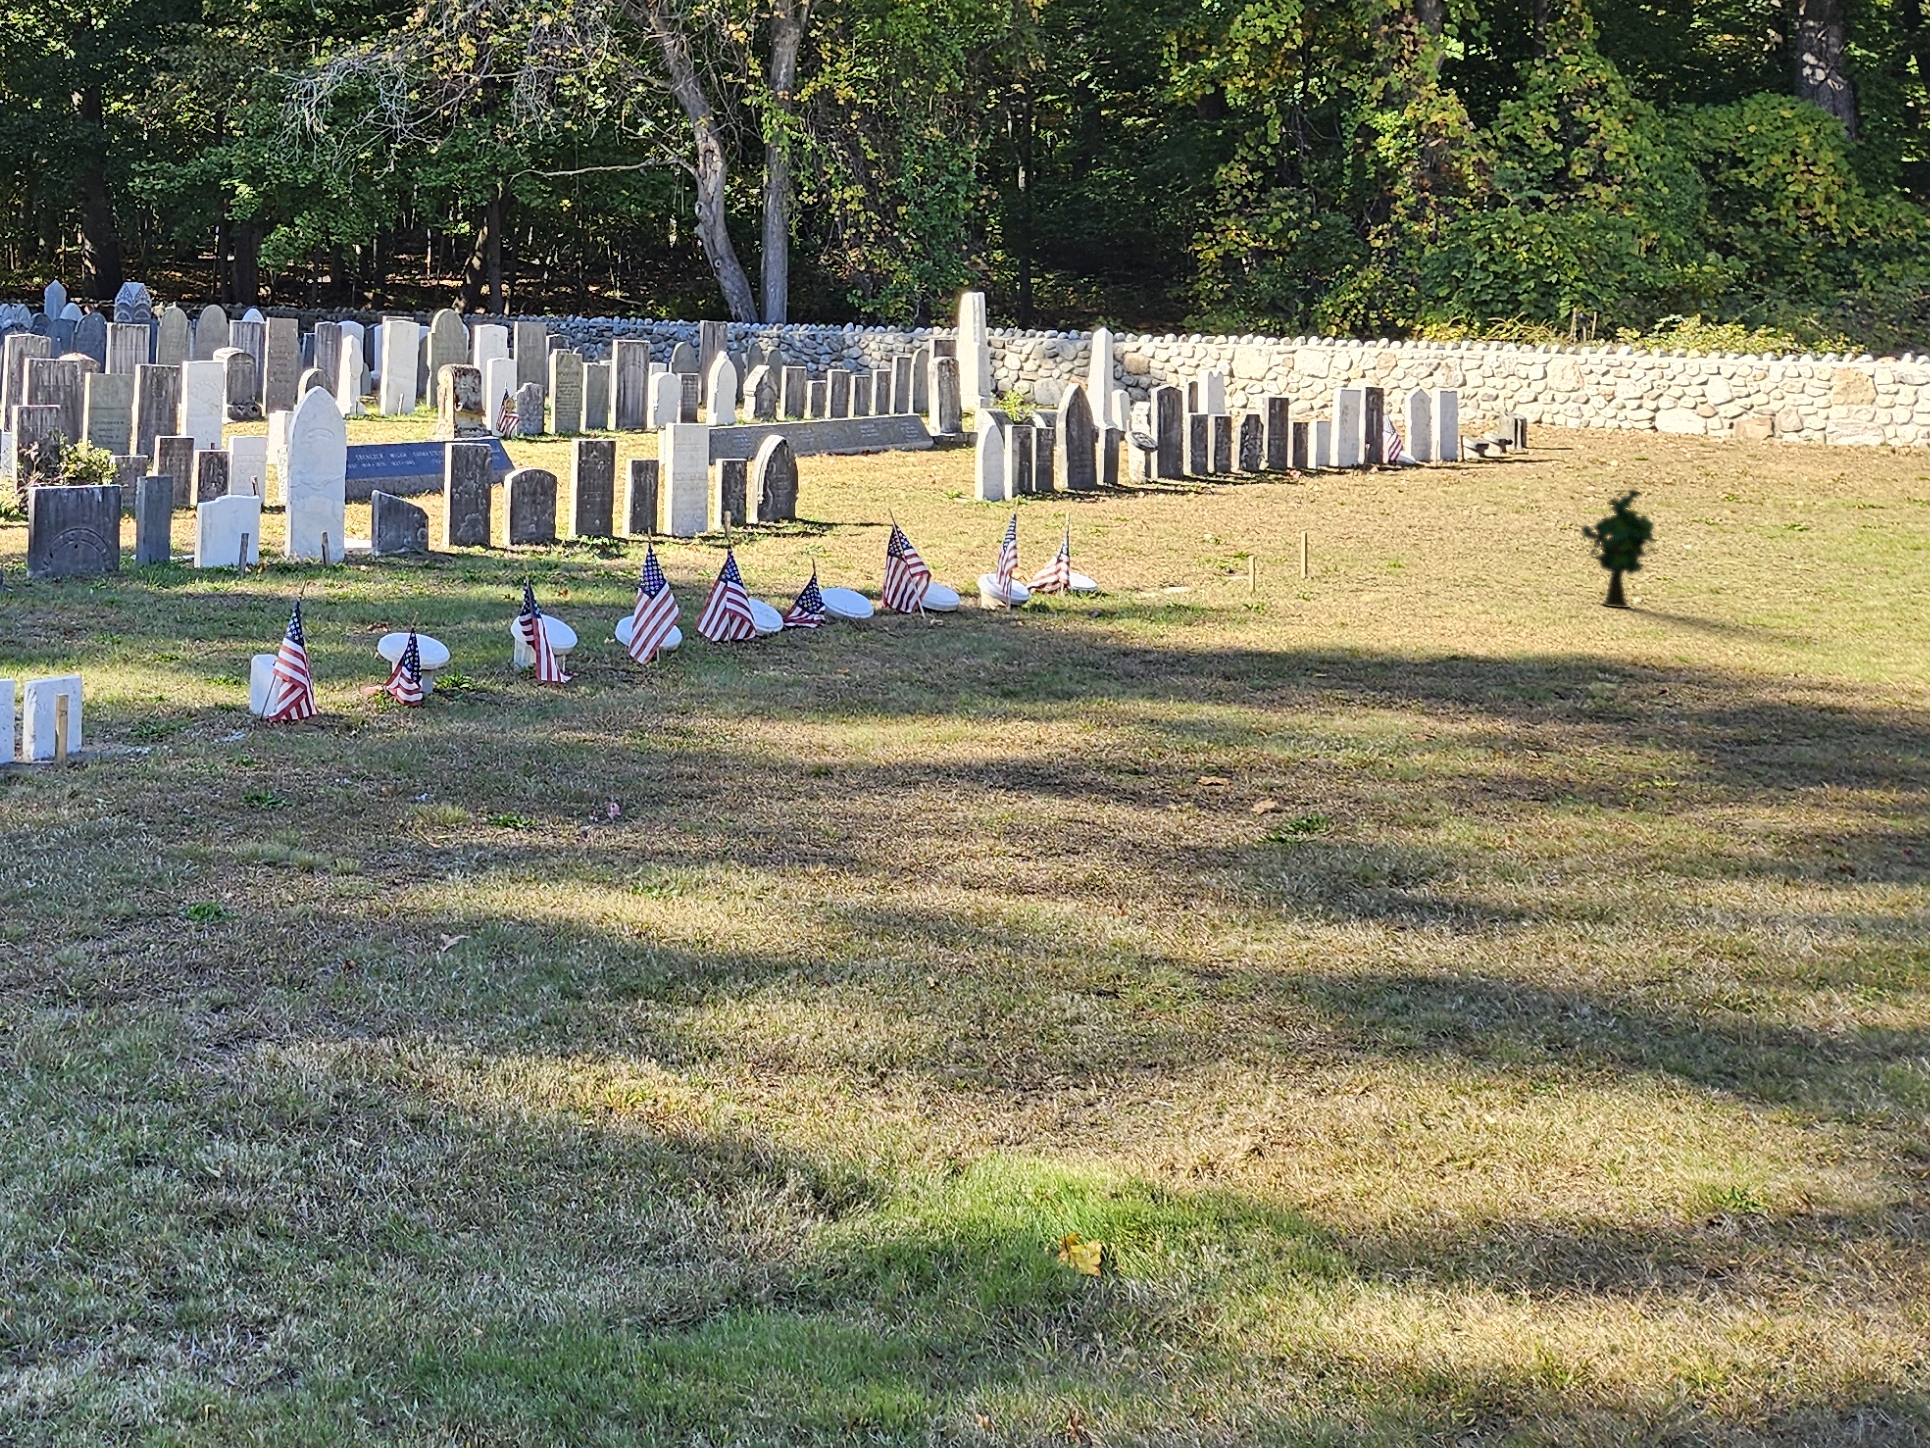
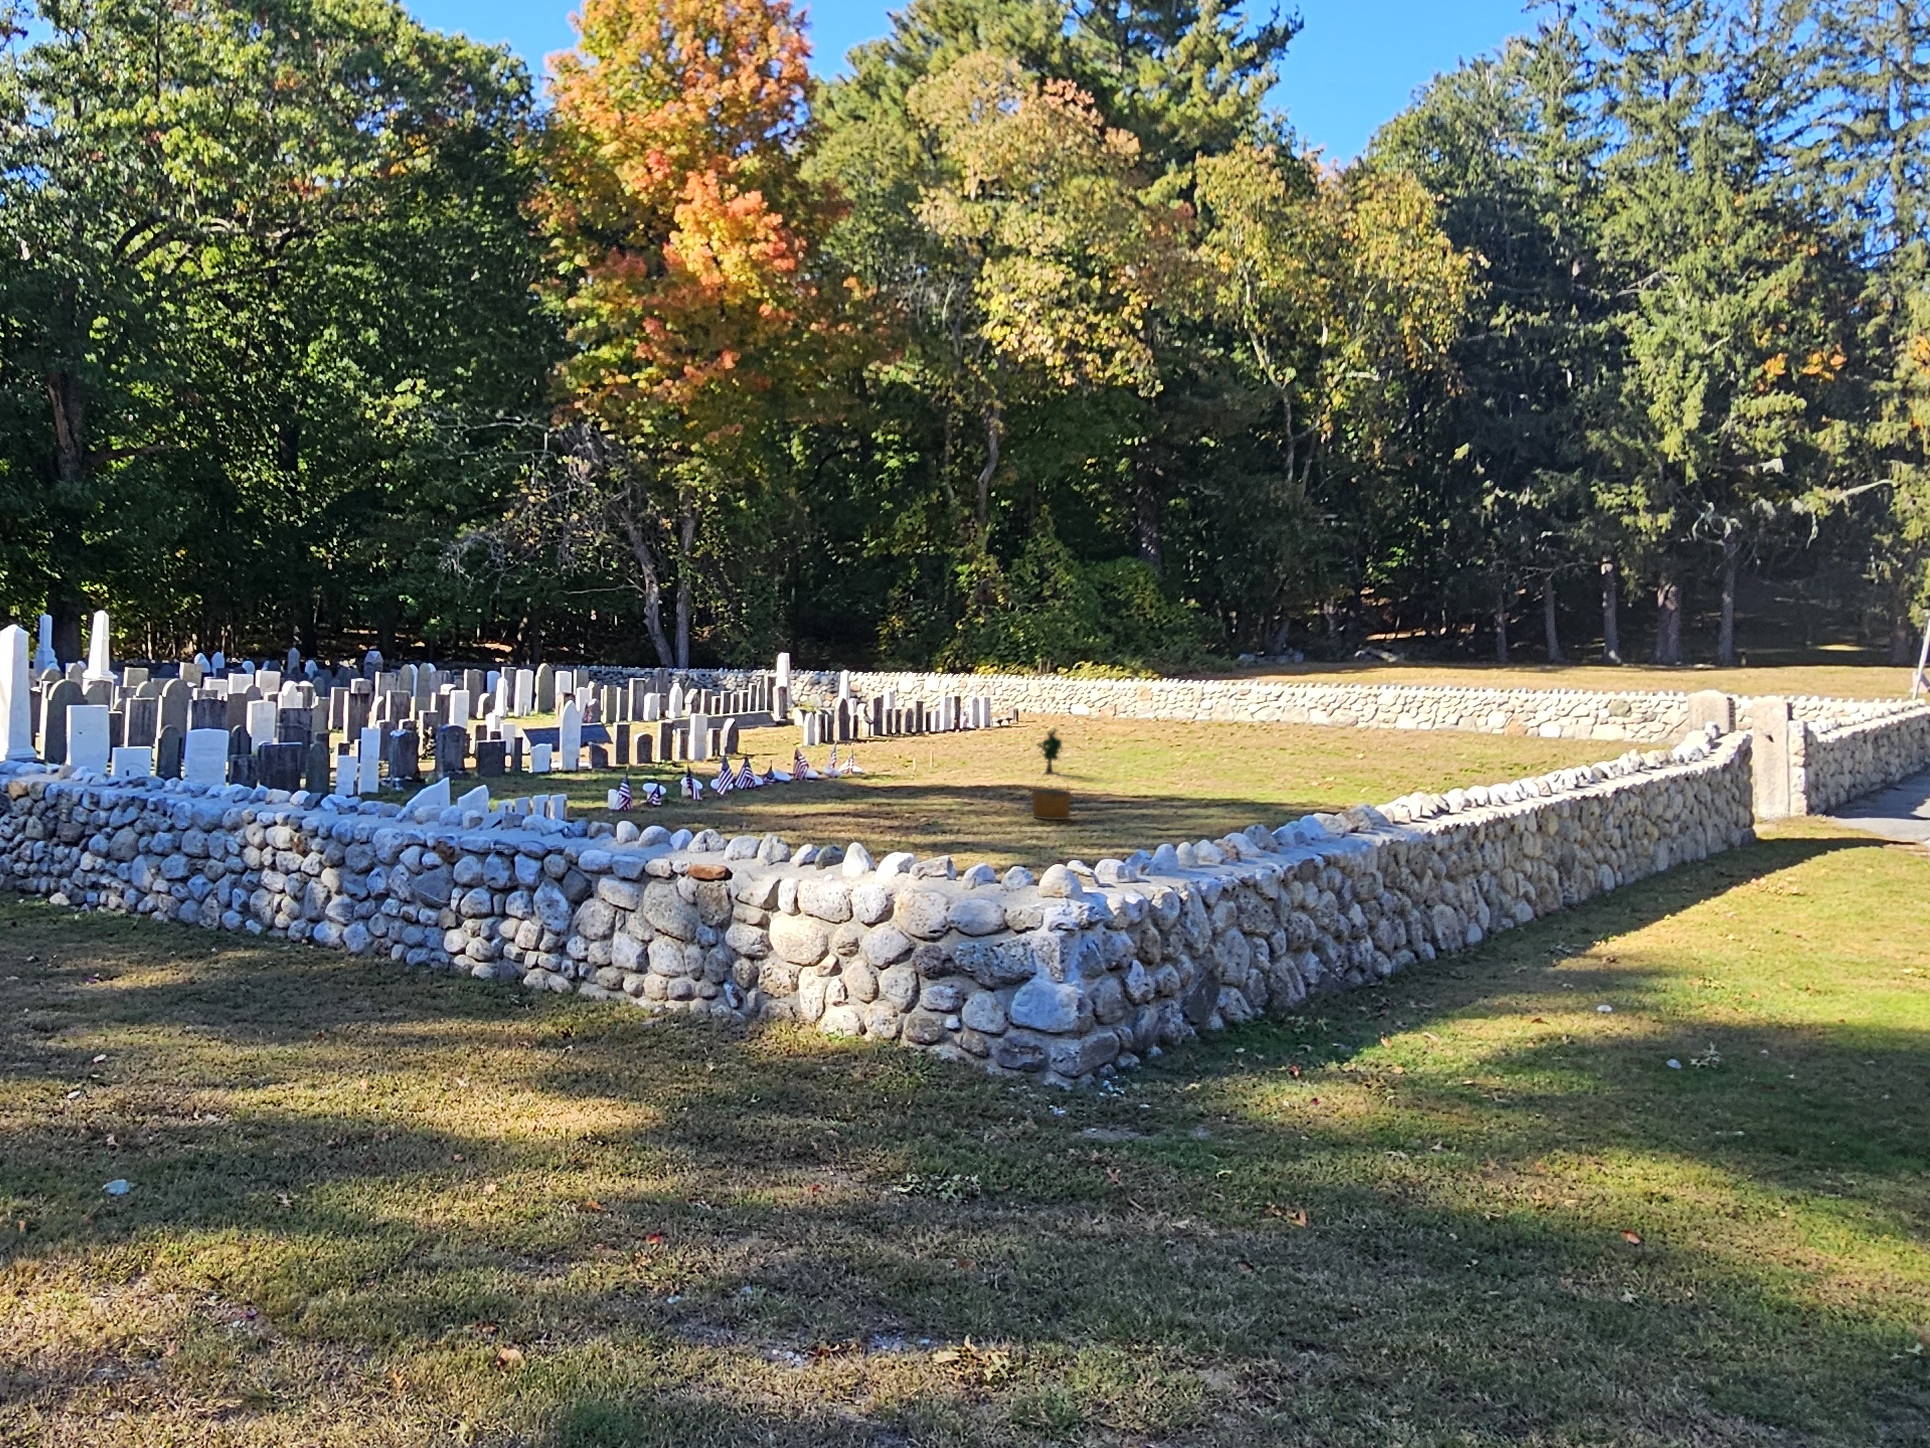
bucket: none [1581,629,1710,776] -> present [1032,772,1071,820]

